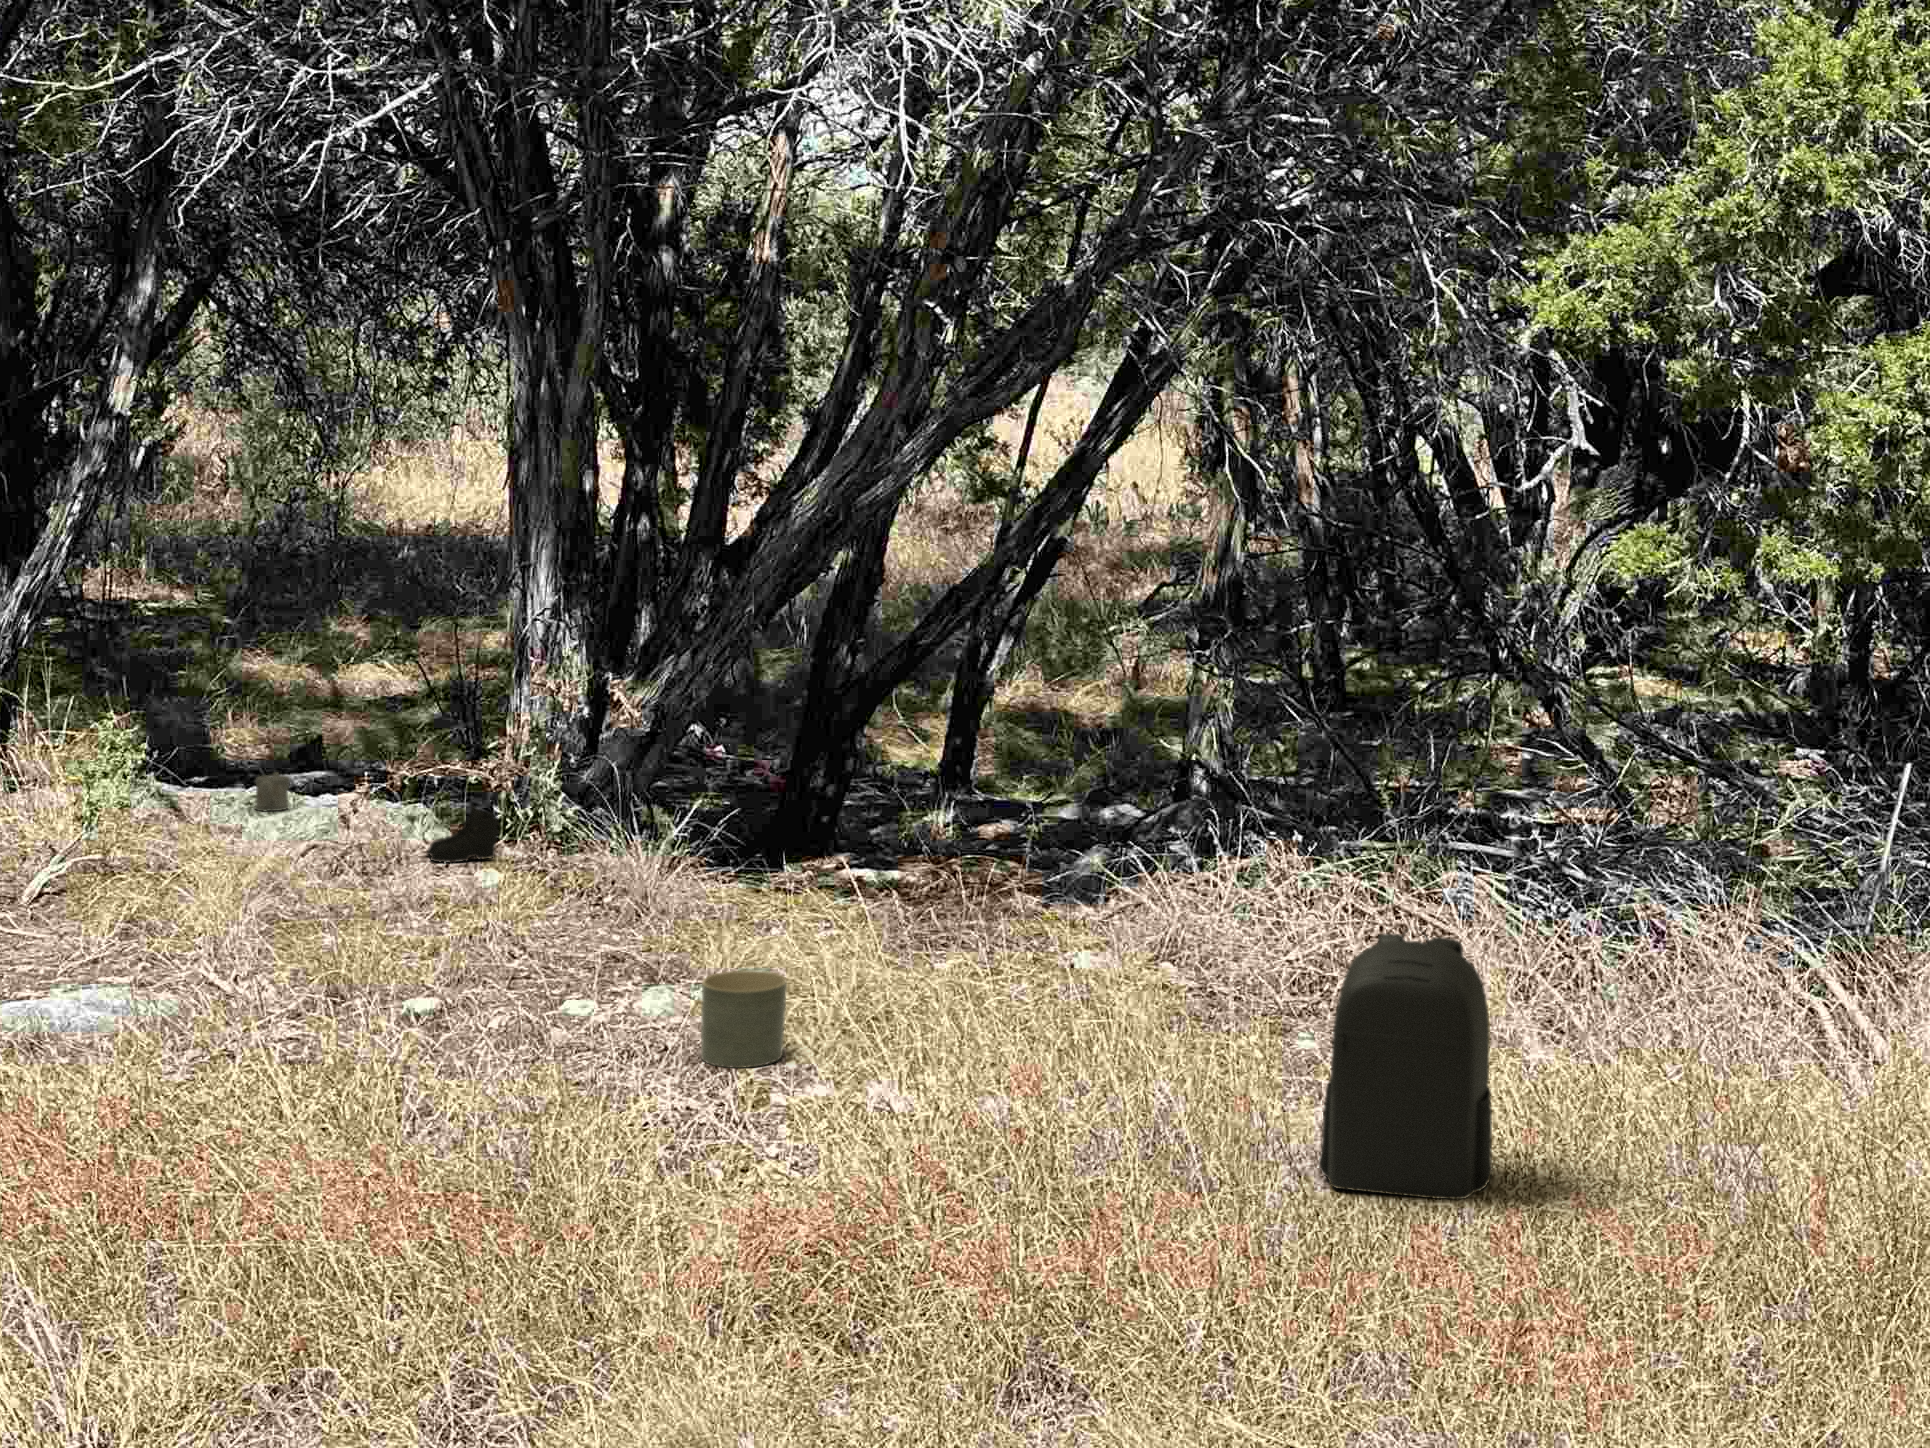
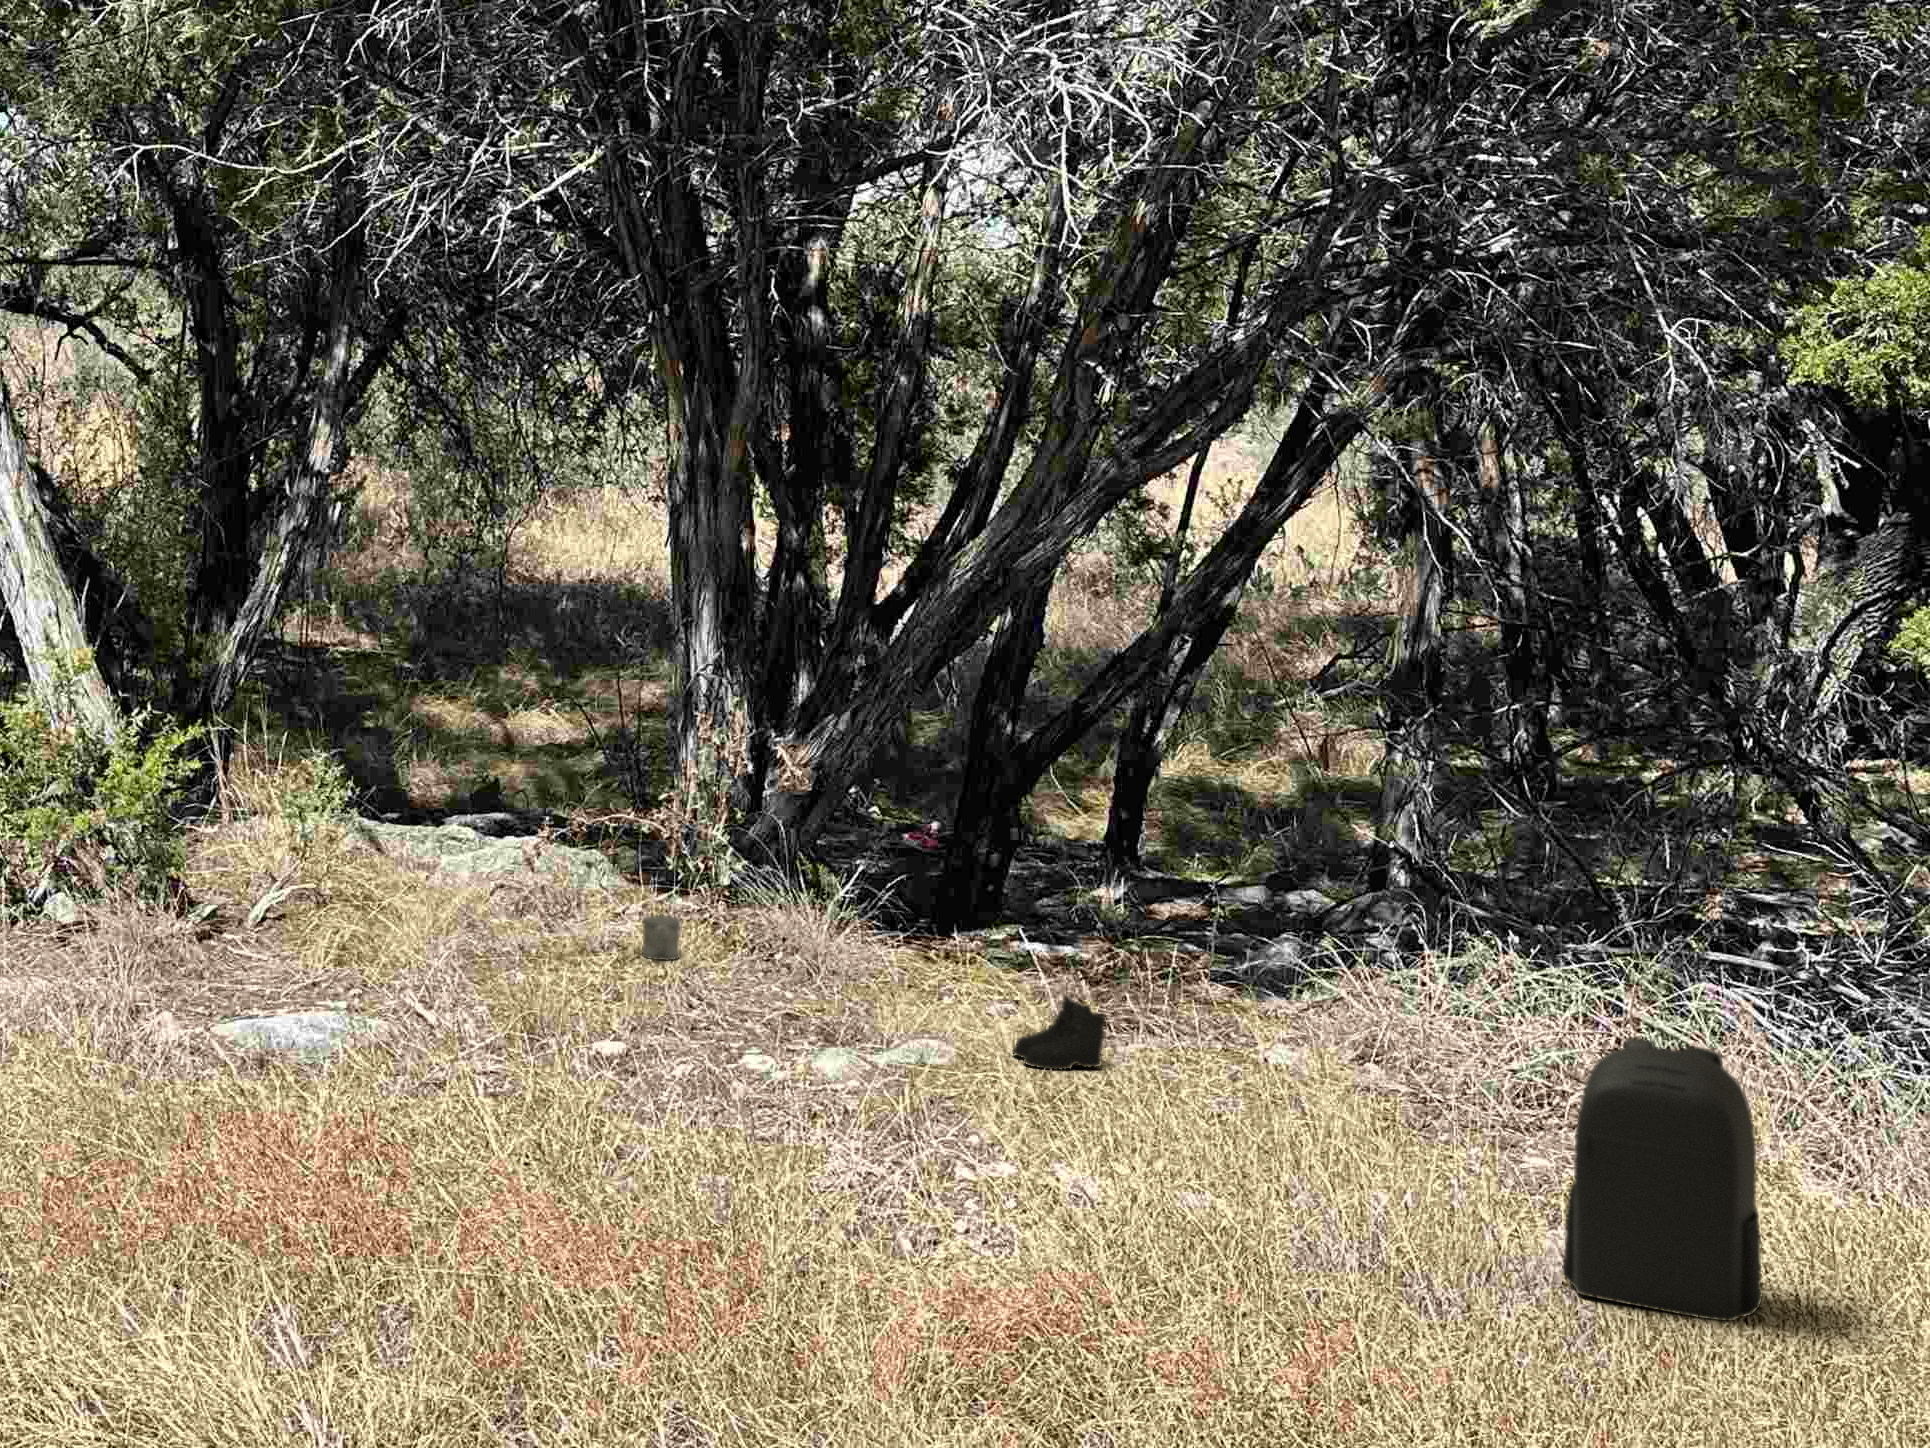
watering can: present [255,772,290,811] -> present [642,912,681,960]
boots: present [427,805,499,863] -> present [1013,996,1106,1070]
planter: present [701,970,787,1068] -> none [894,1032,977,1127]

